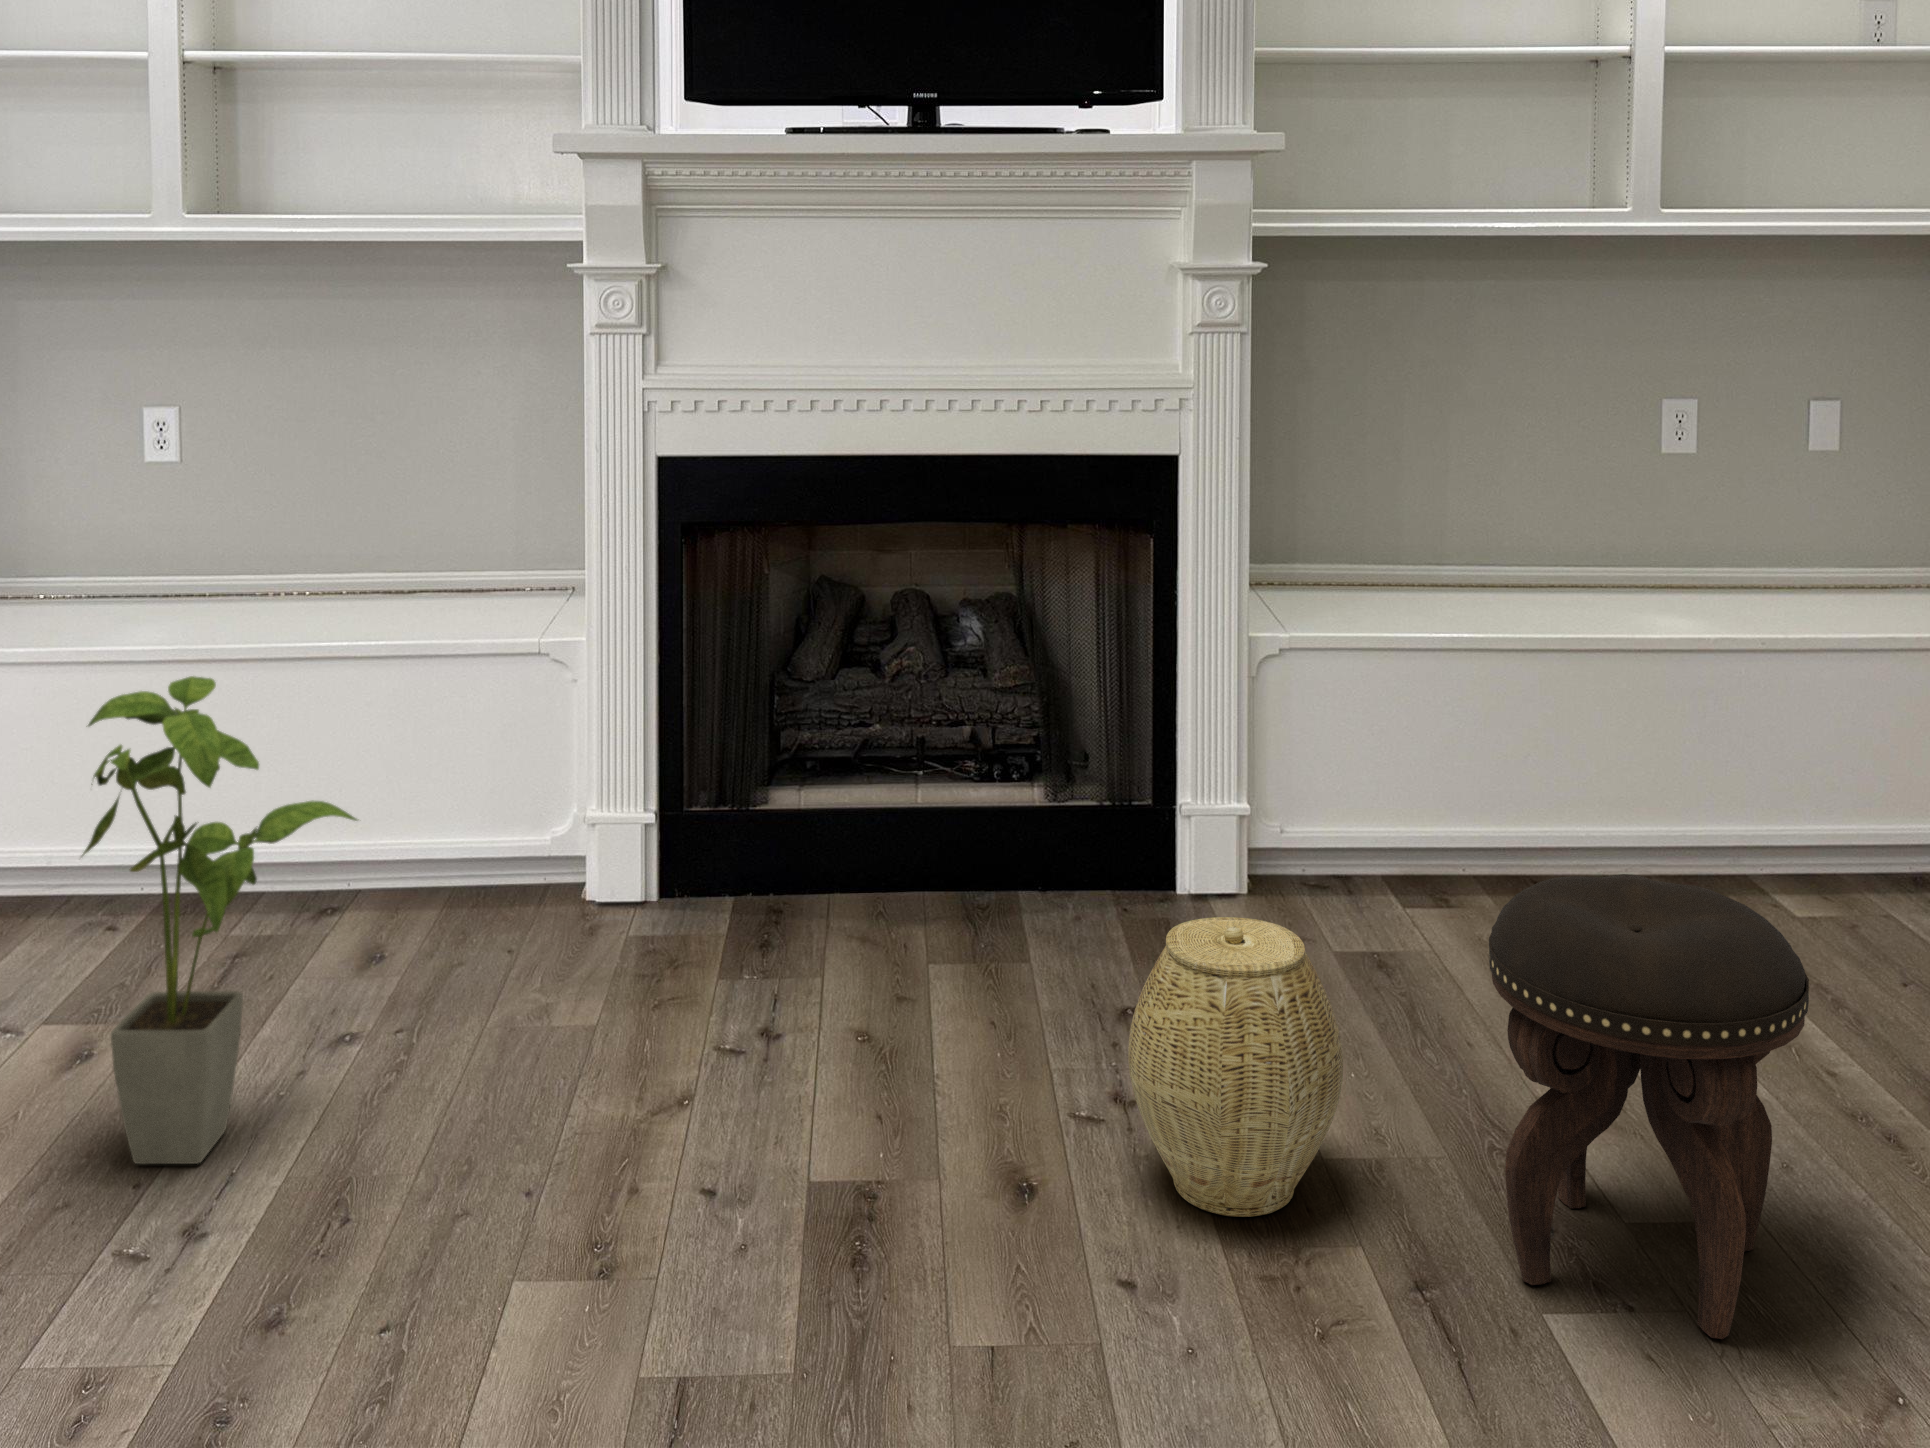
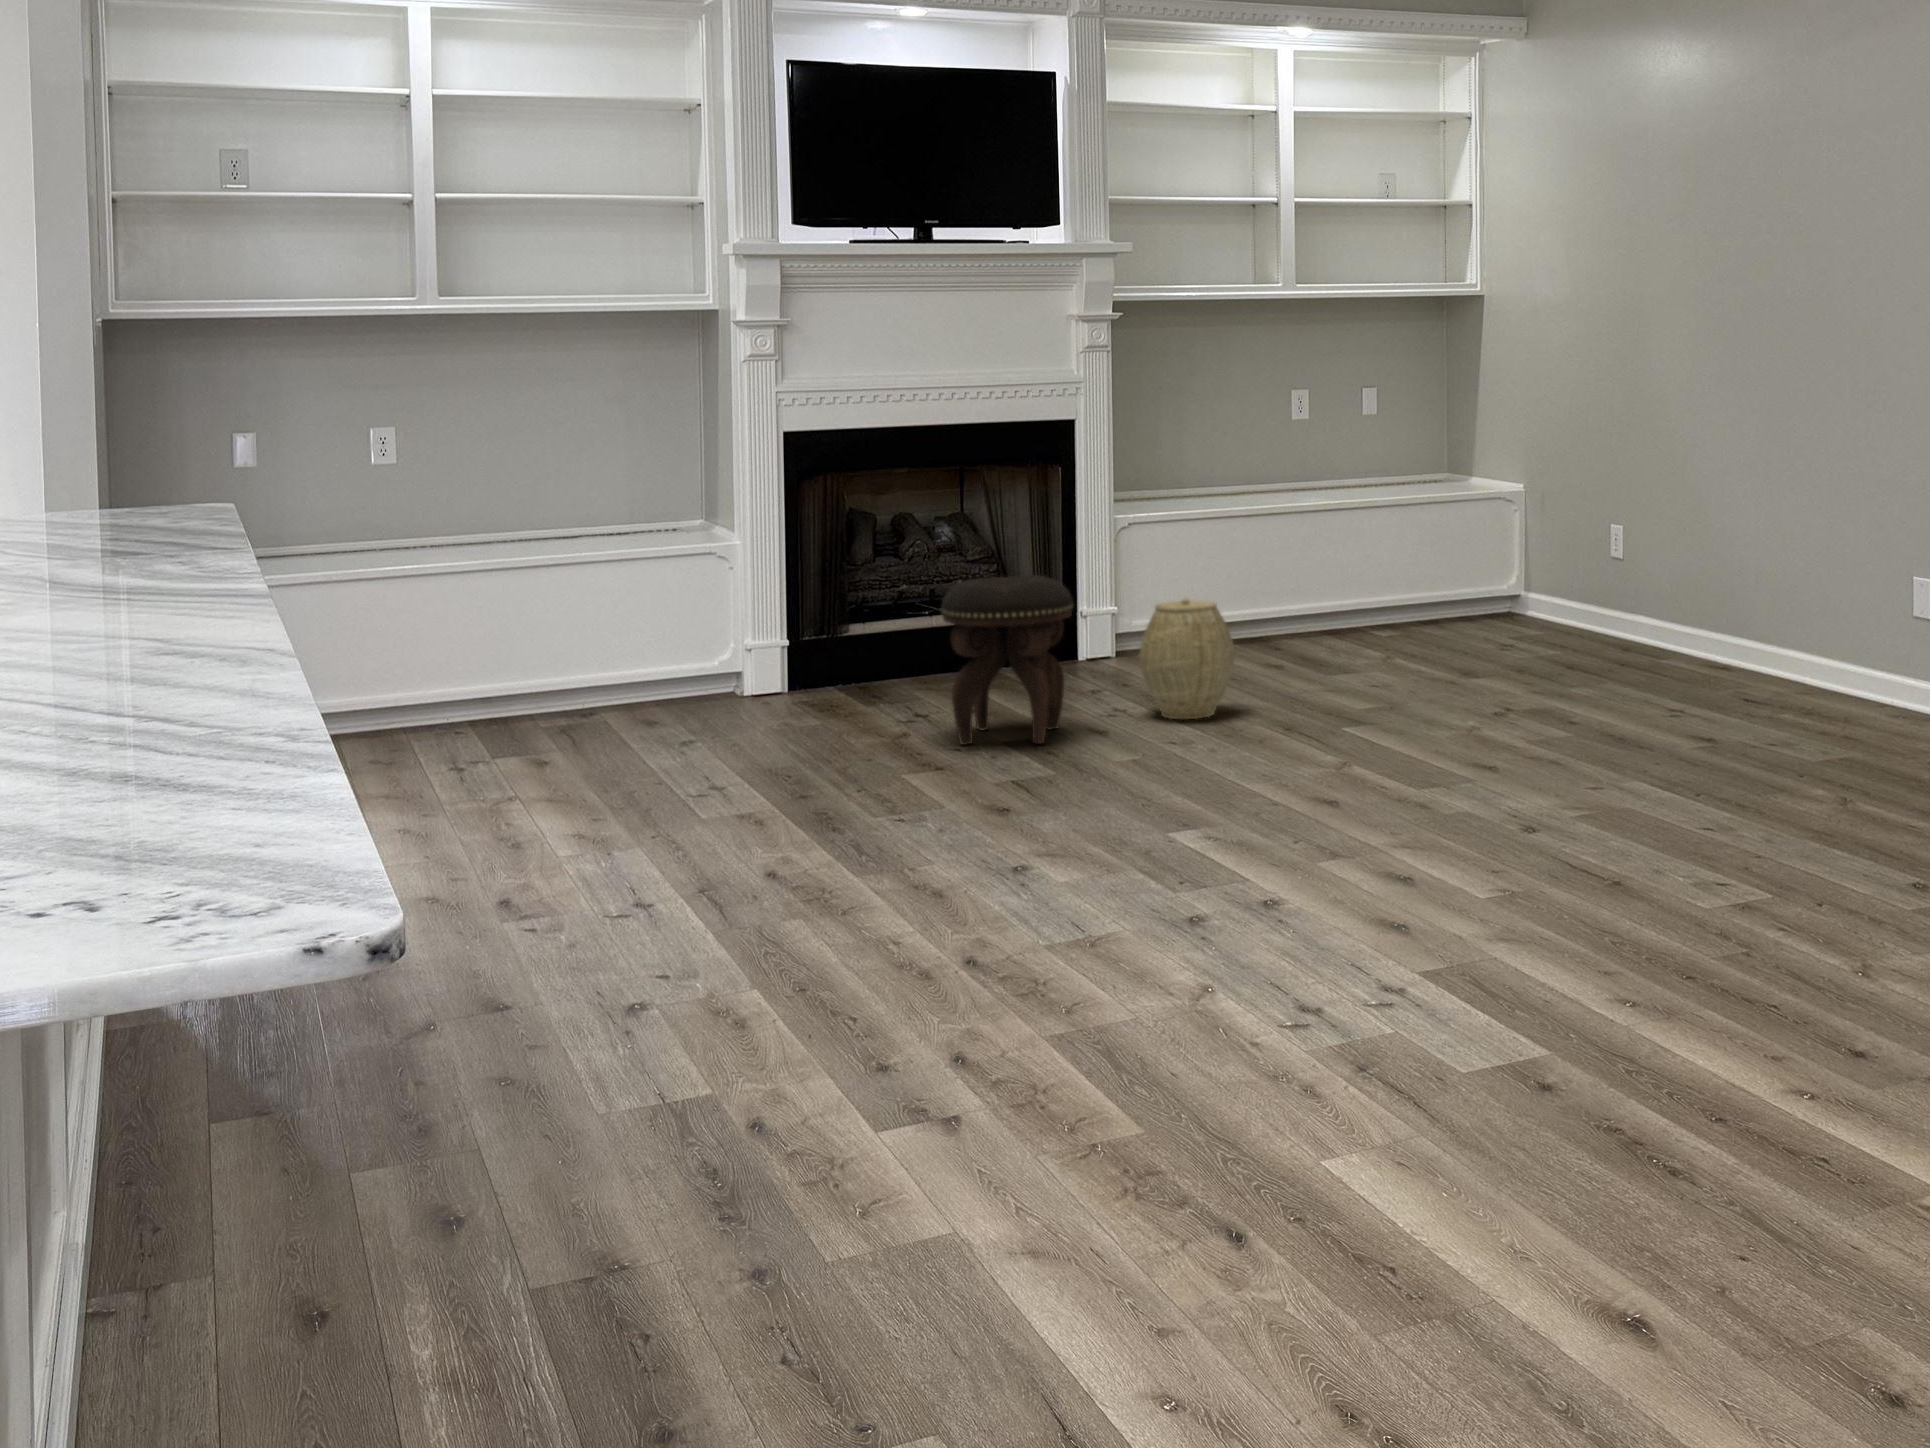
house plant: present [82,676,357,1164] -> none [617,519,754,771]
footstool: present [1489,874,1809,1339] -> present [941,575,1073,745]

